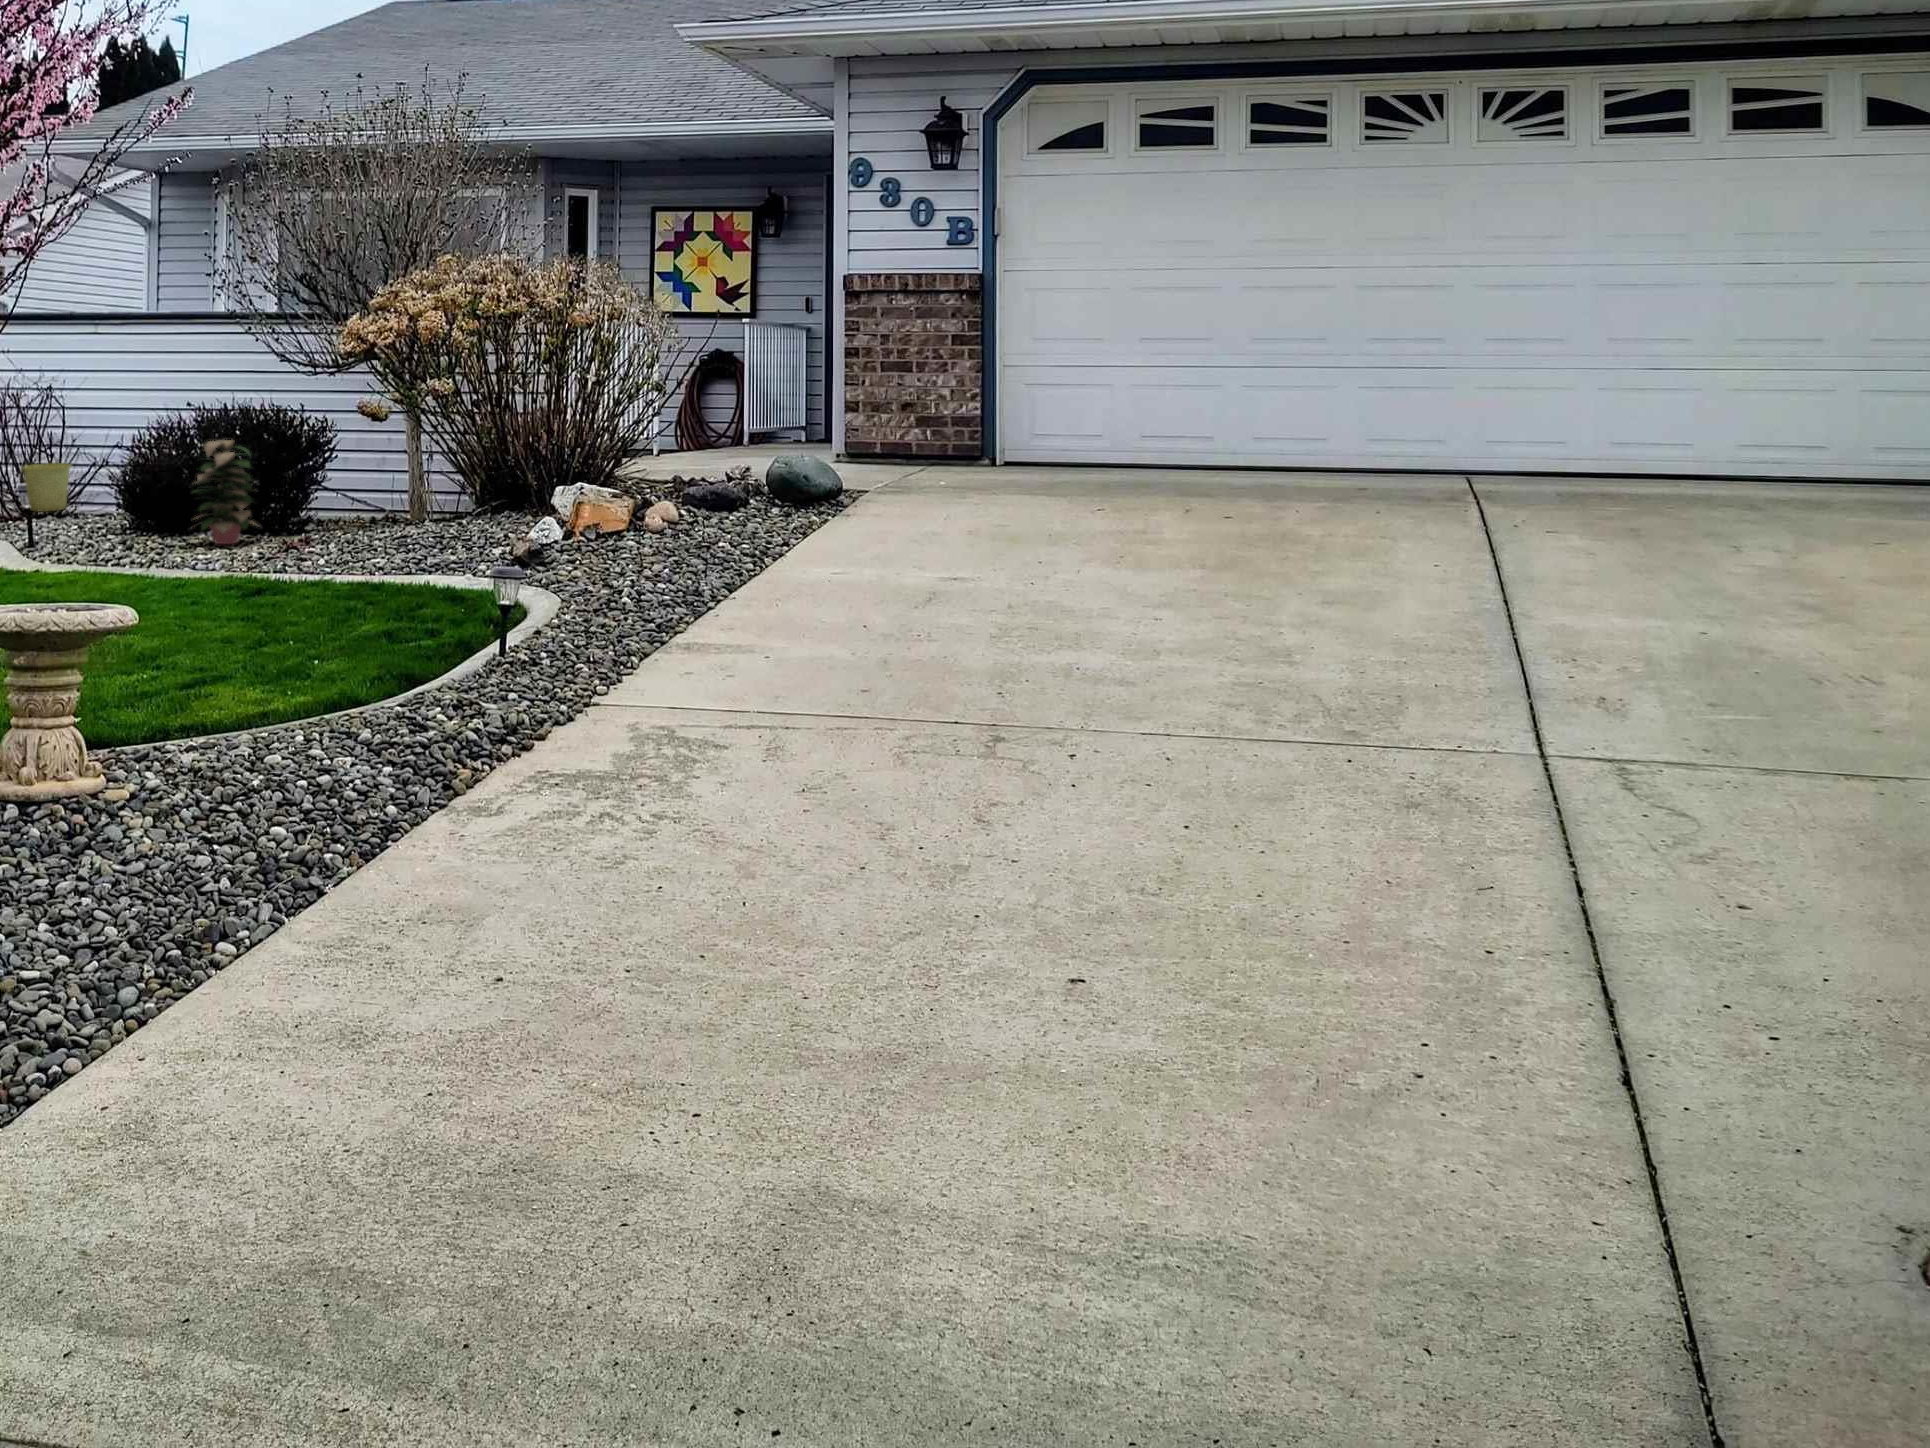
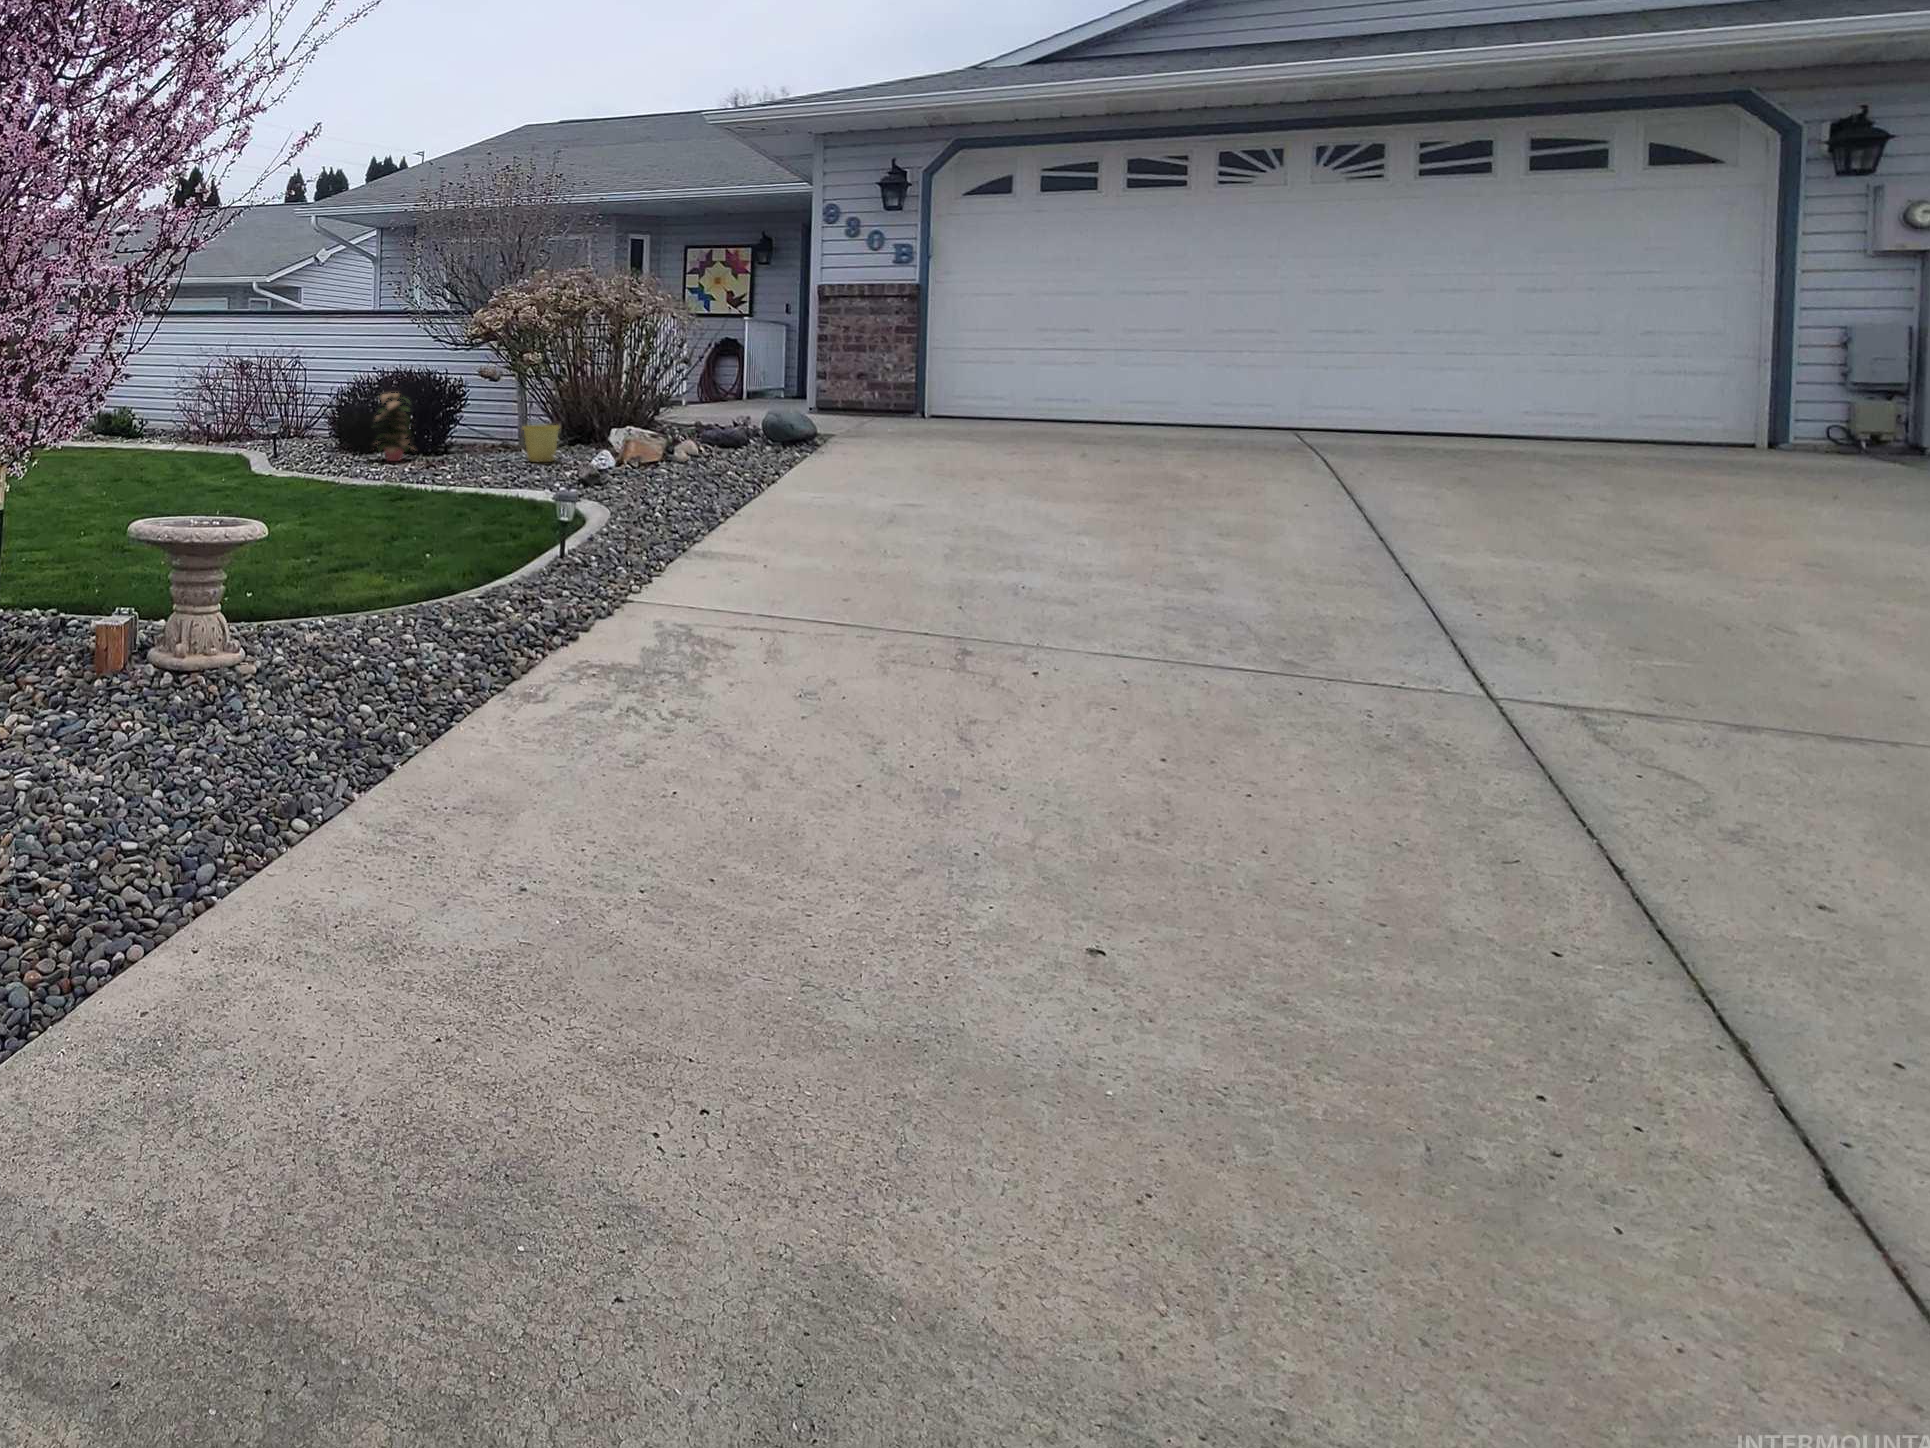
bucket: present [20,463,71,512] -> present [522,425,559,462]

